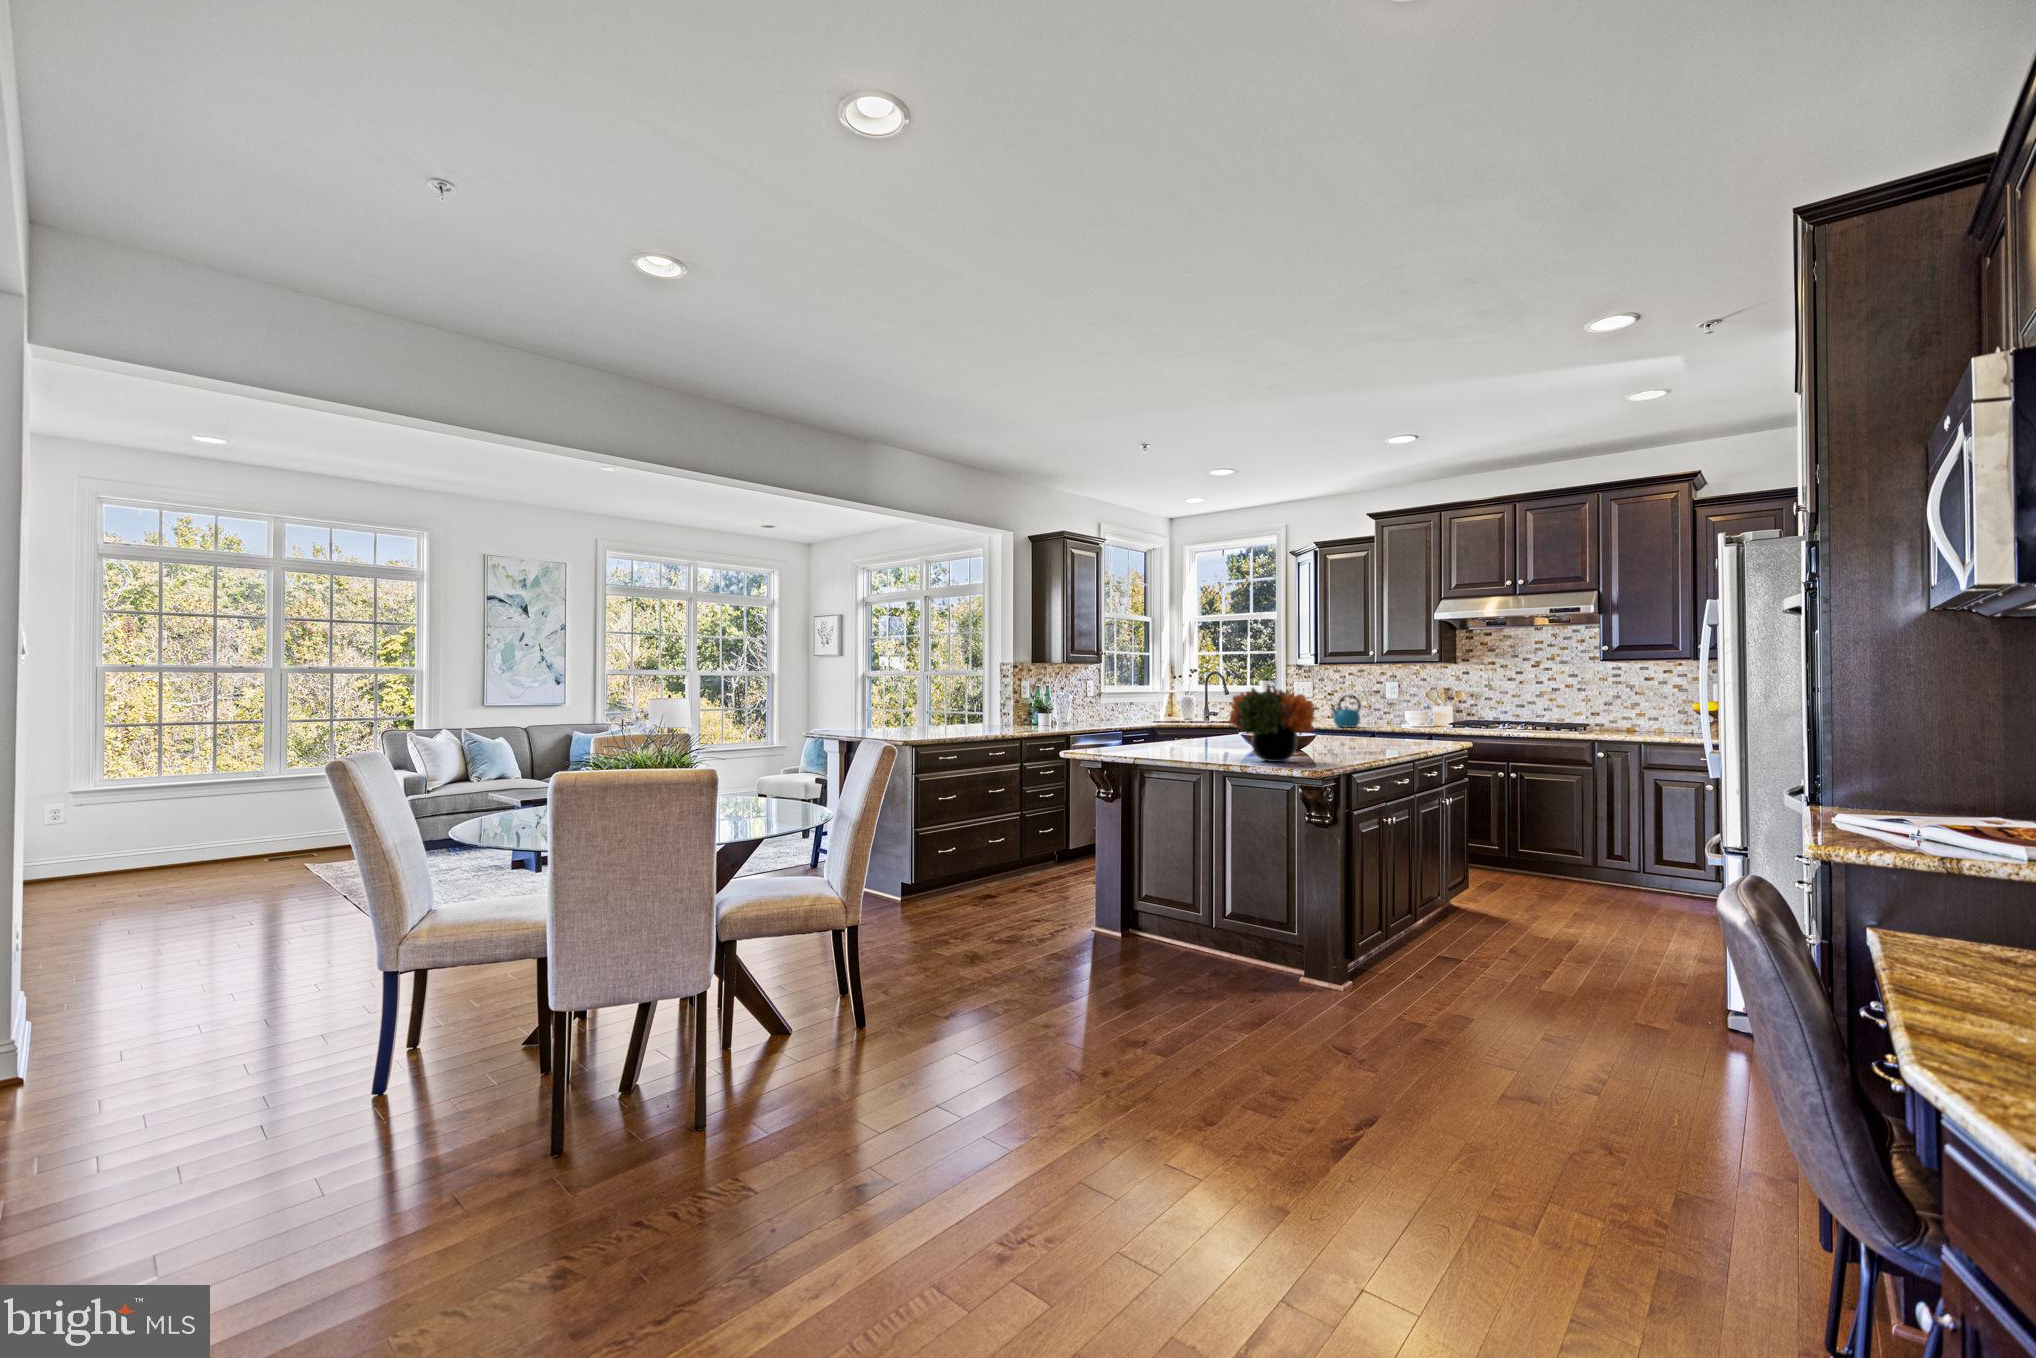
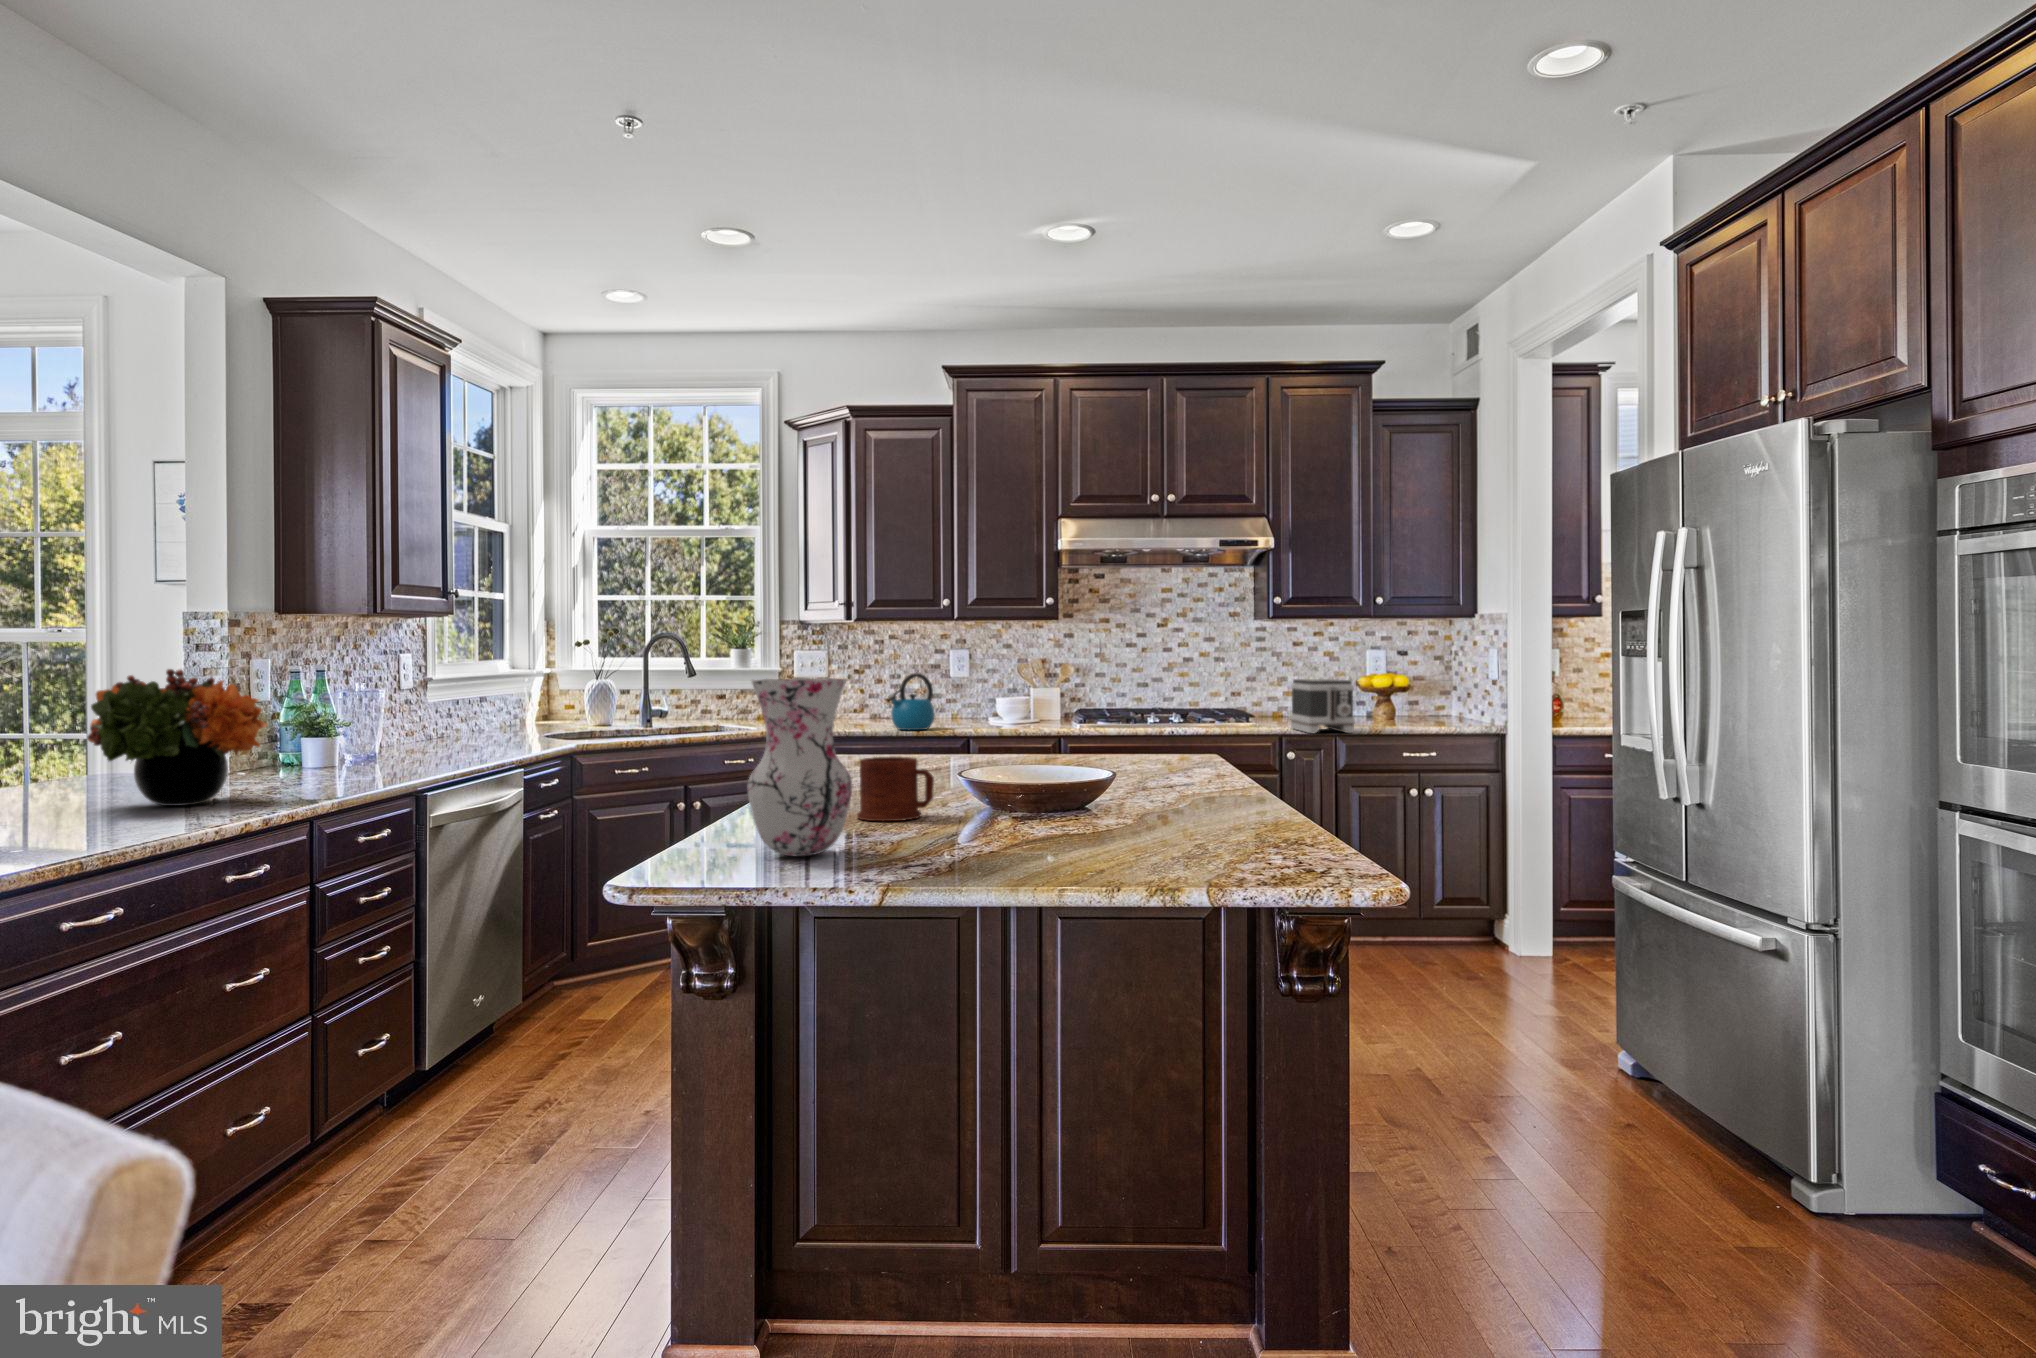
flower arrangement: present [1229,685,1315,762] -> present [87,669,267,806]
vase: none [1113,686,1153,754] -> present [748,678,852,856]
toaster: none [1611,703,1652,741] -> present [1290,679,1355,733]
mug: none [1188,723,1219,750] -> present [857,757,934,821]

